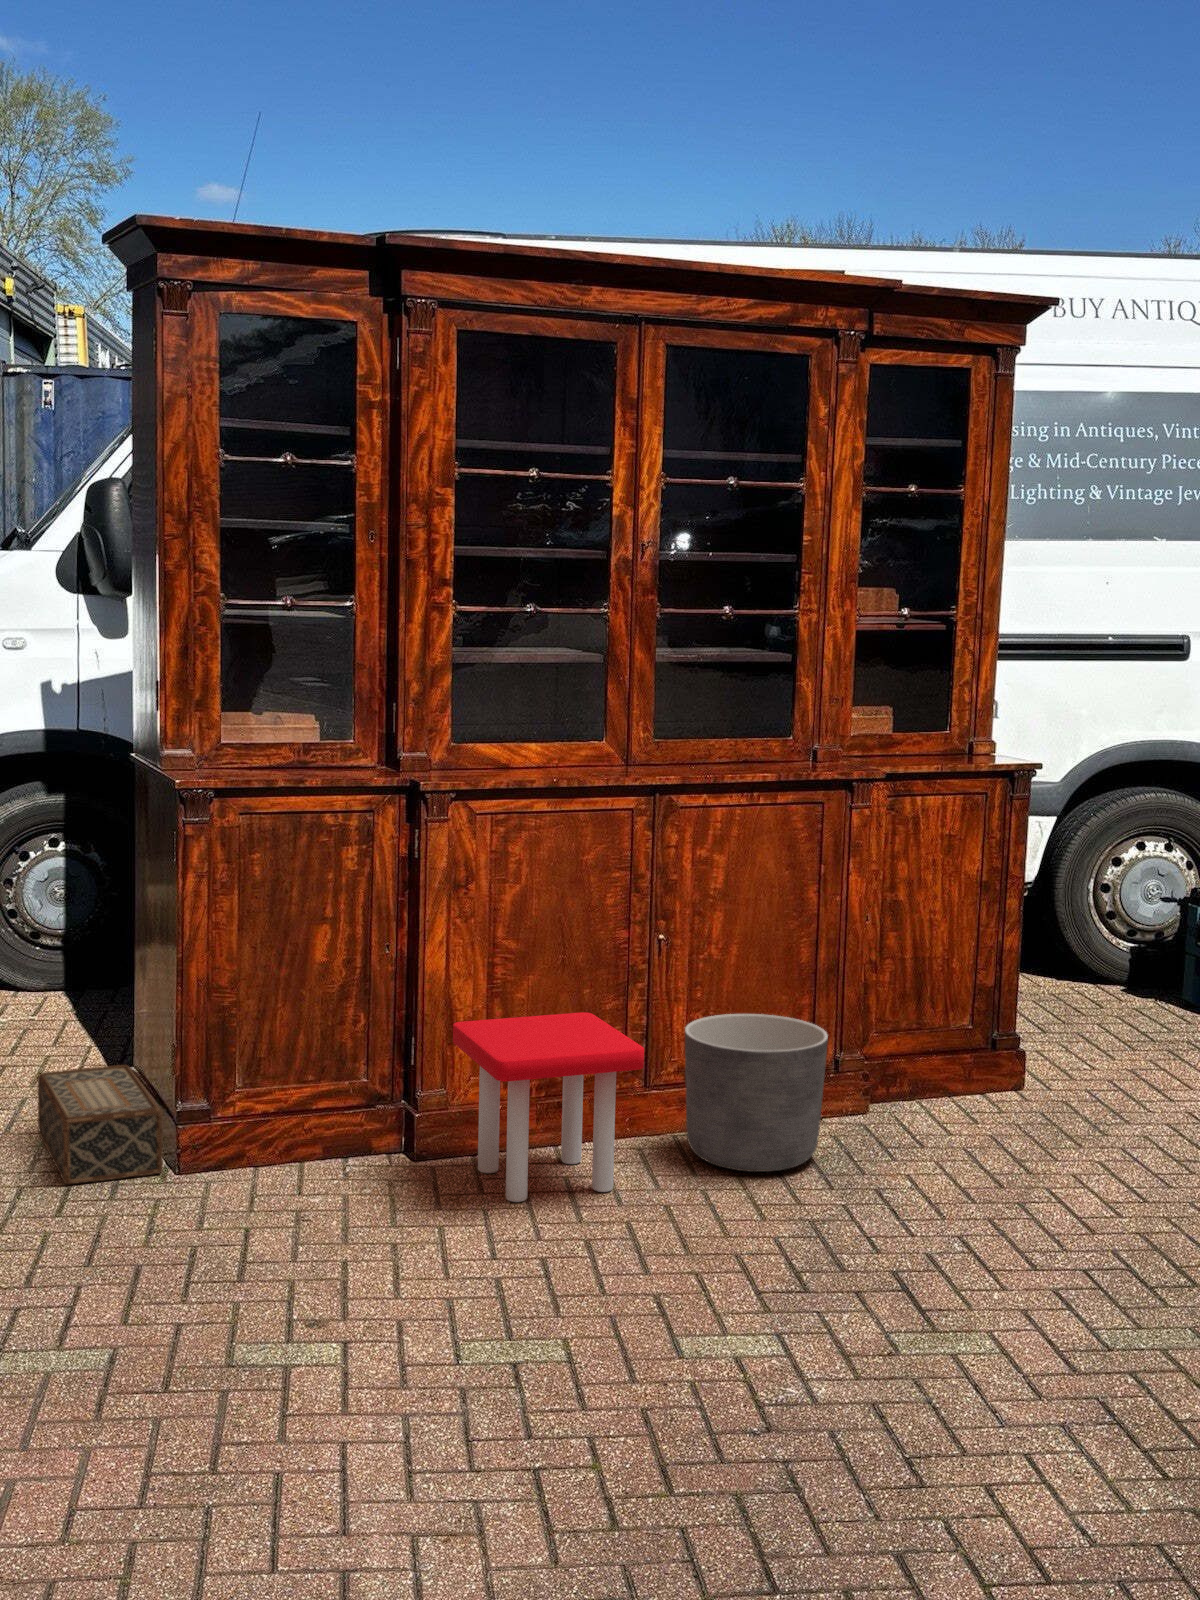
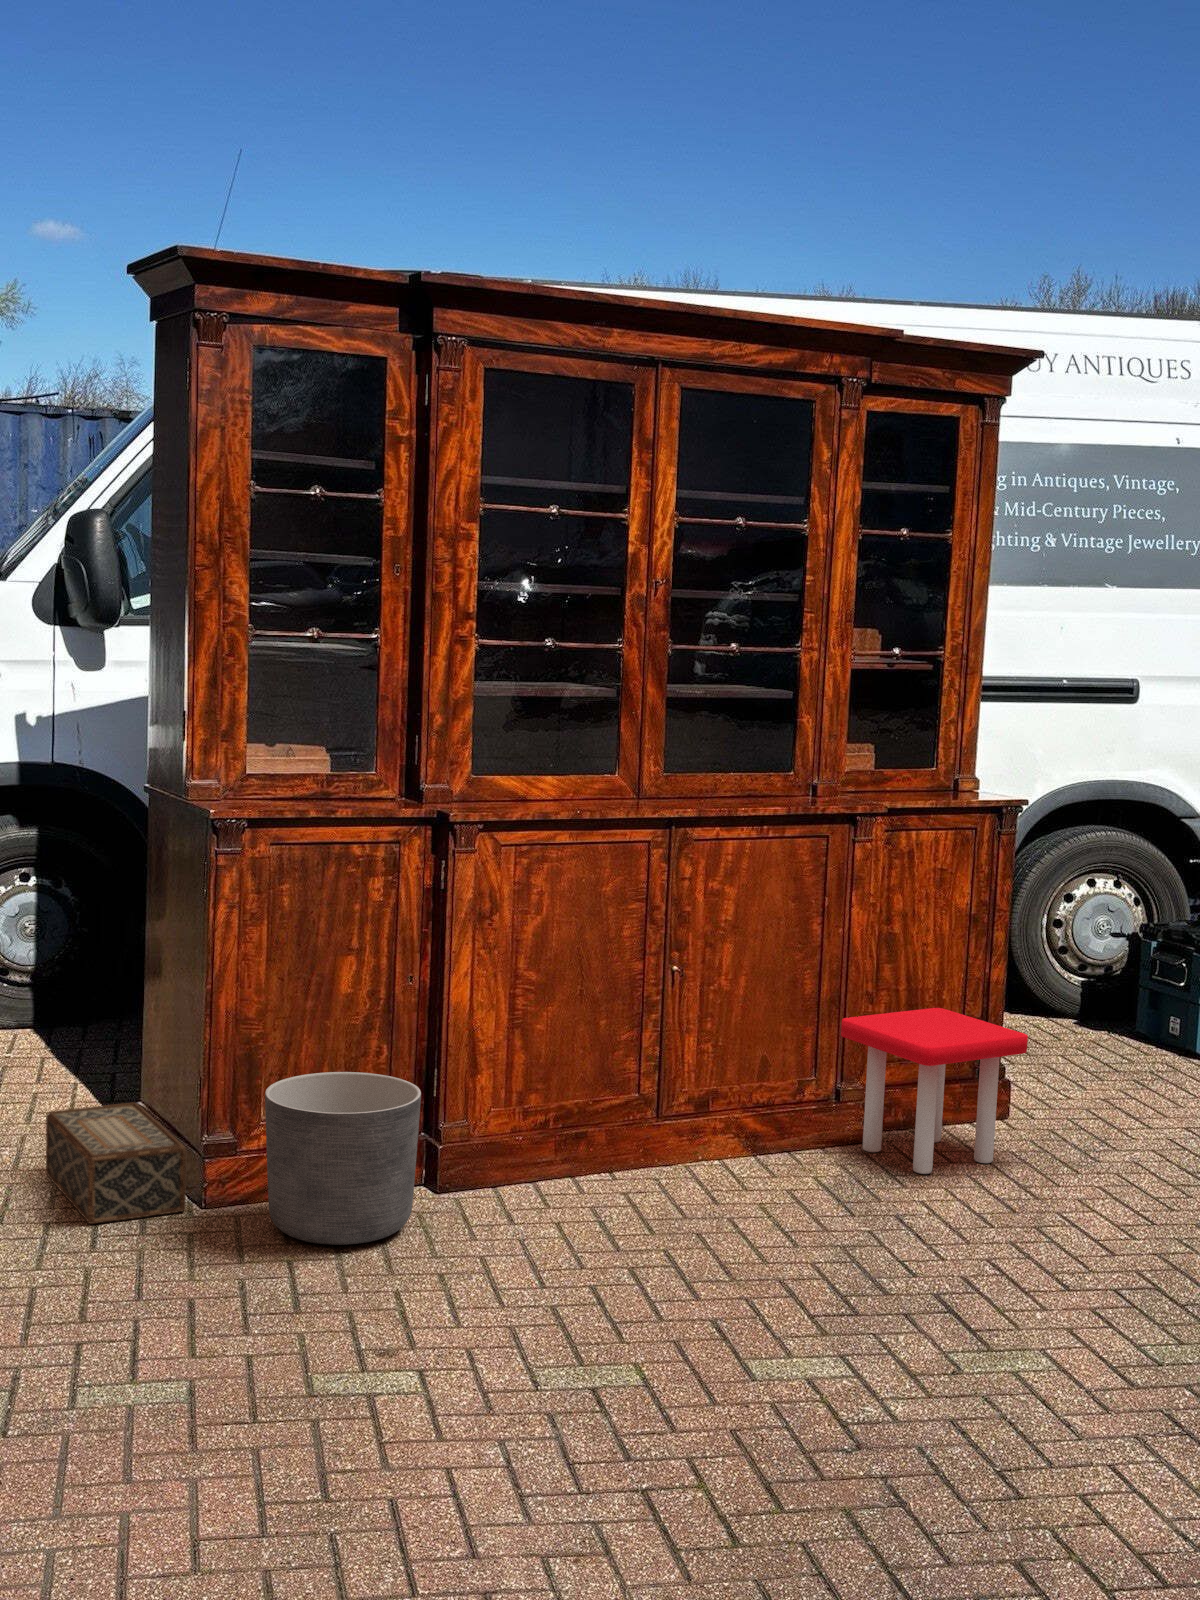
stool: present [453,1012,644,1202] -> present [841,1008,1028,1174]
planter: present [685,1014,828,1172] -> present [265,1072,421,1245]

